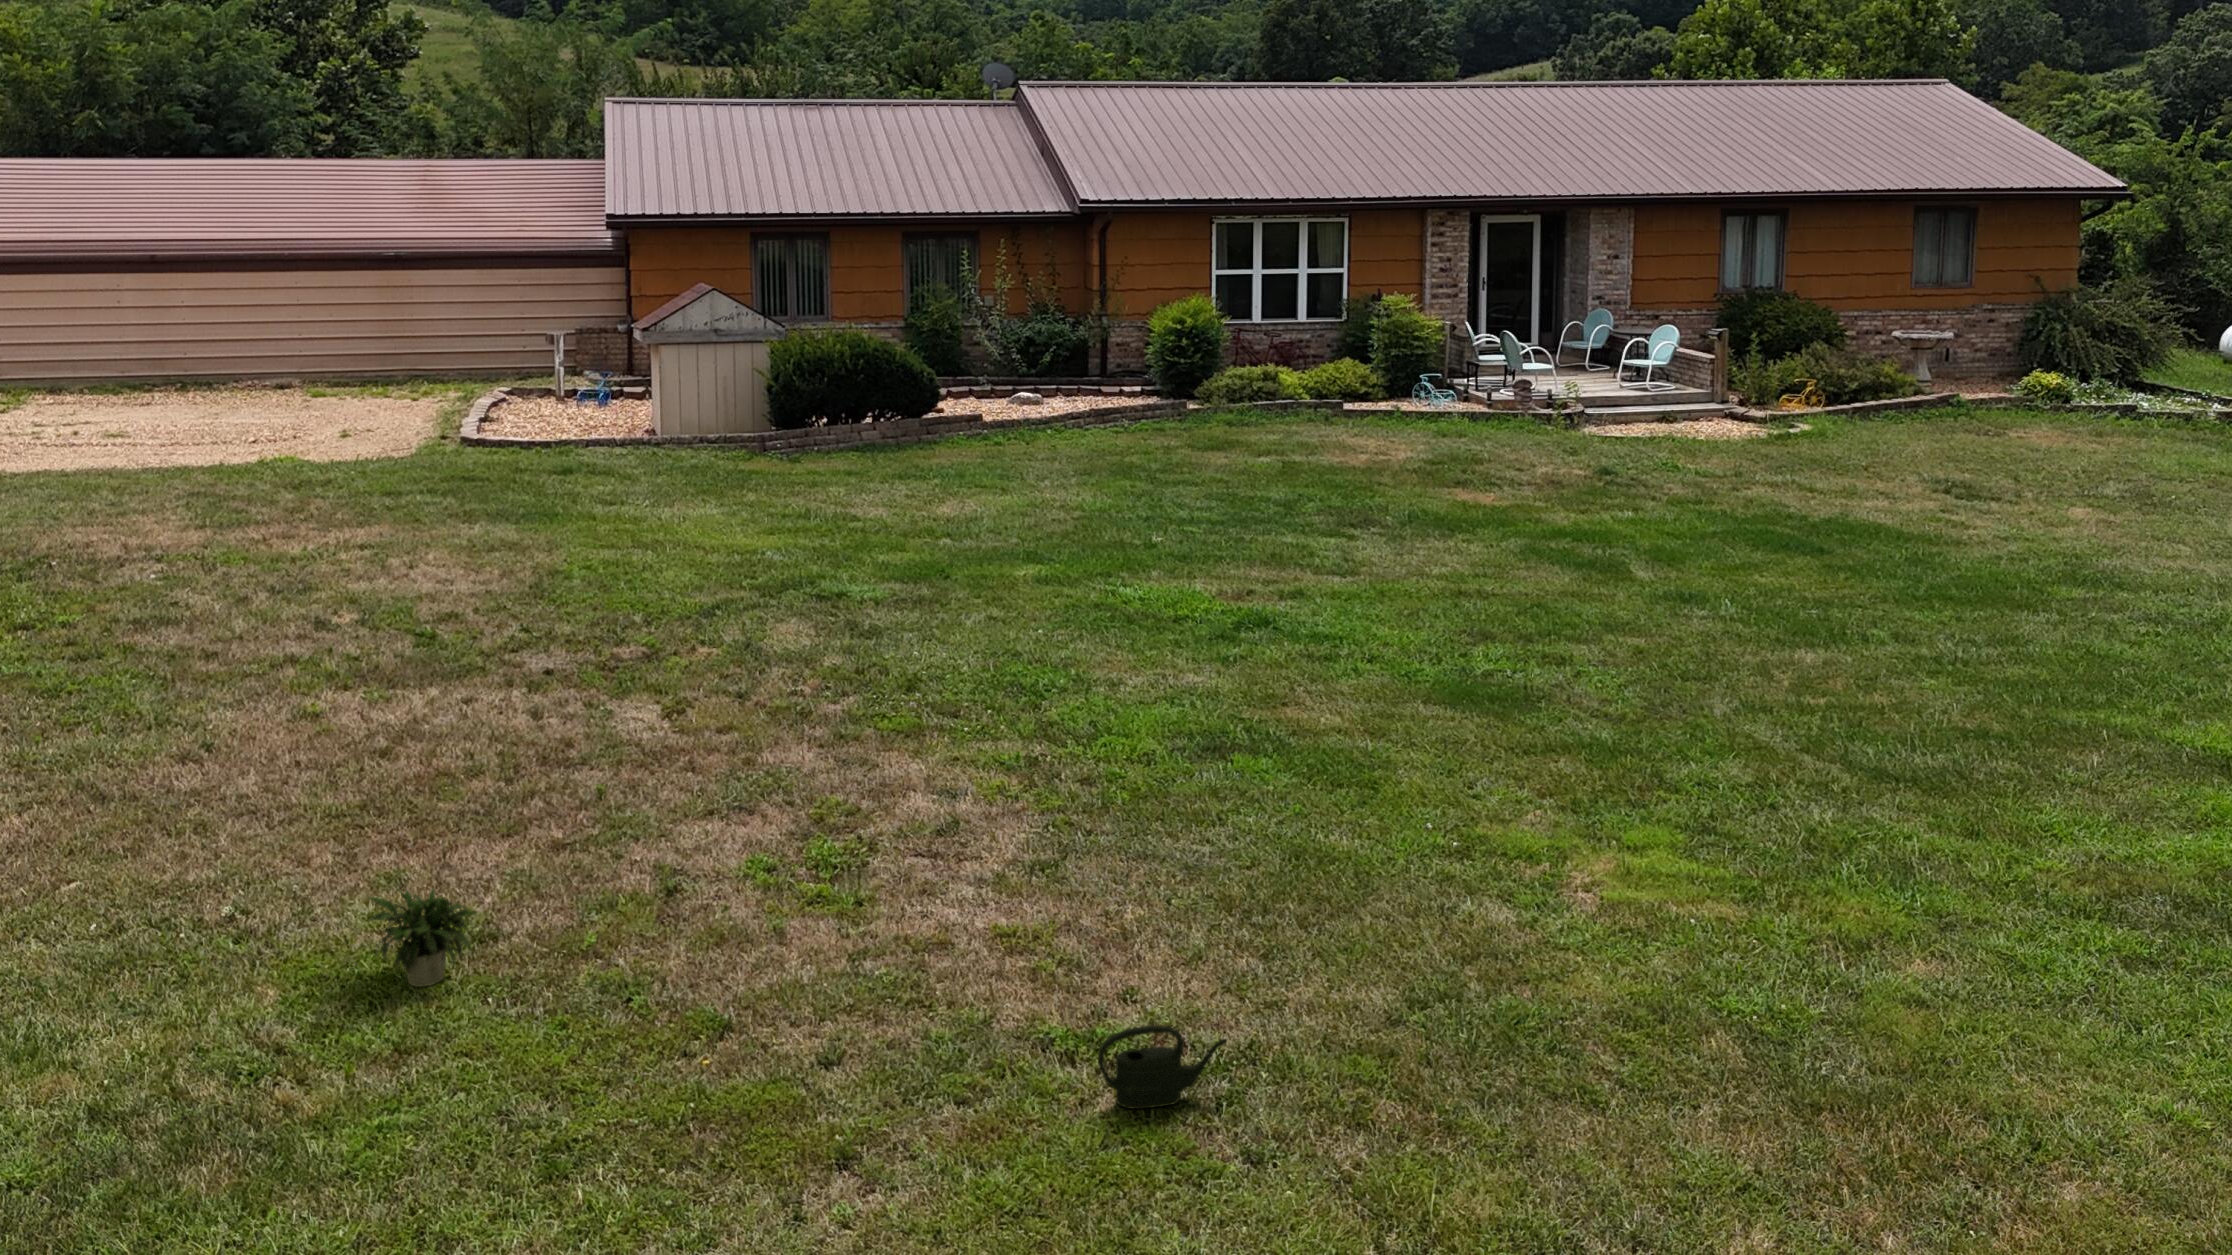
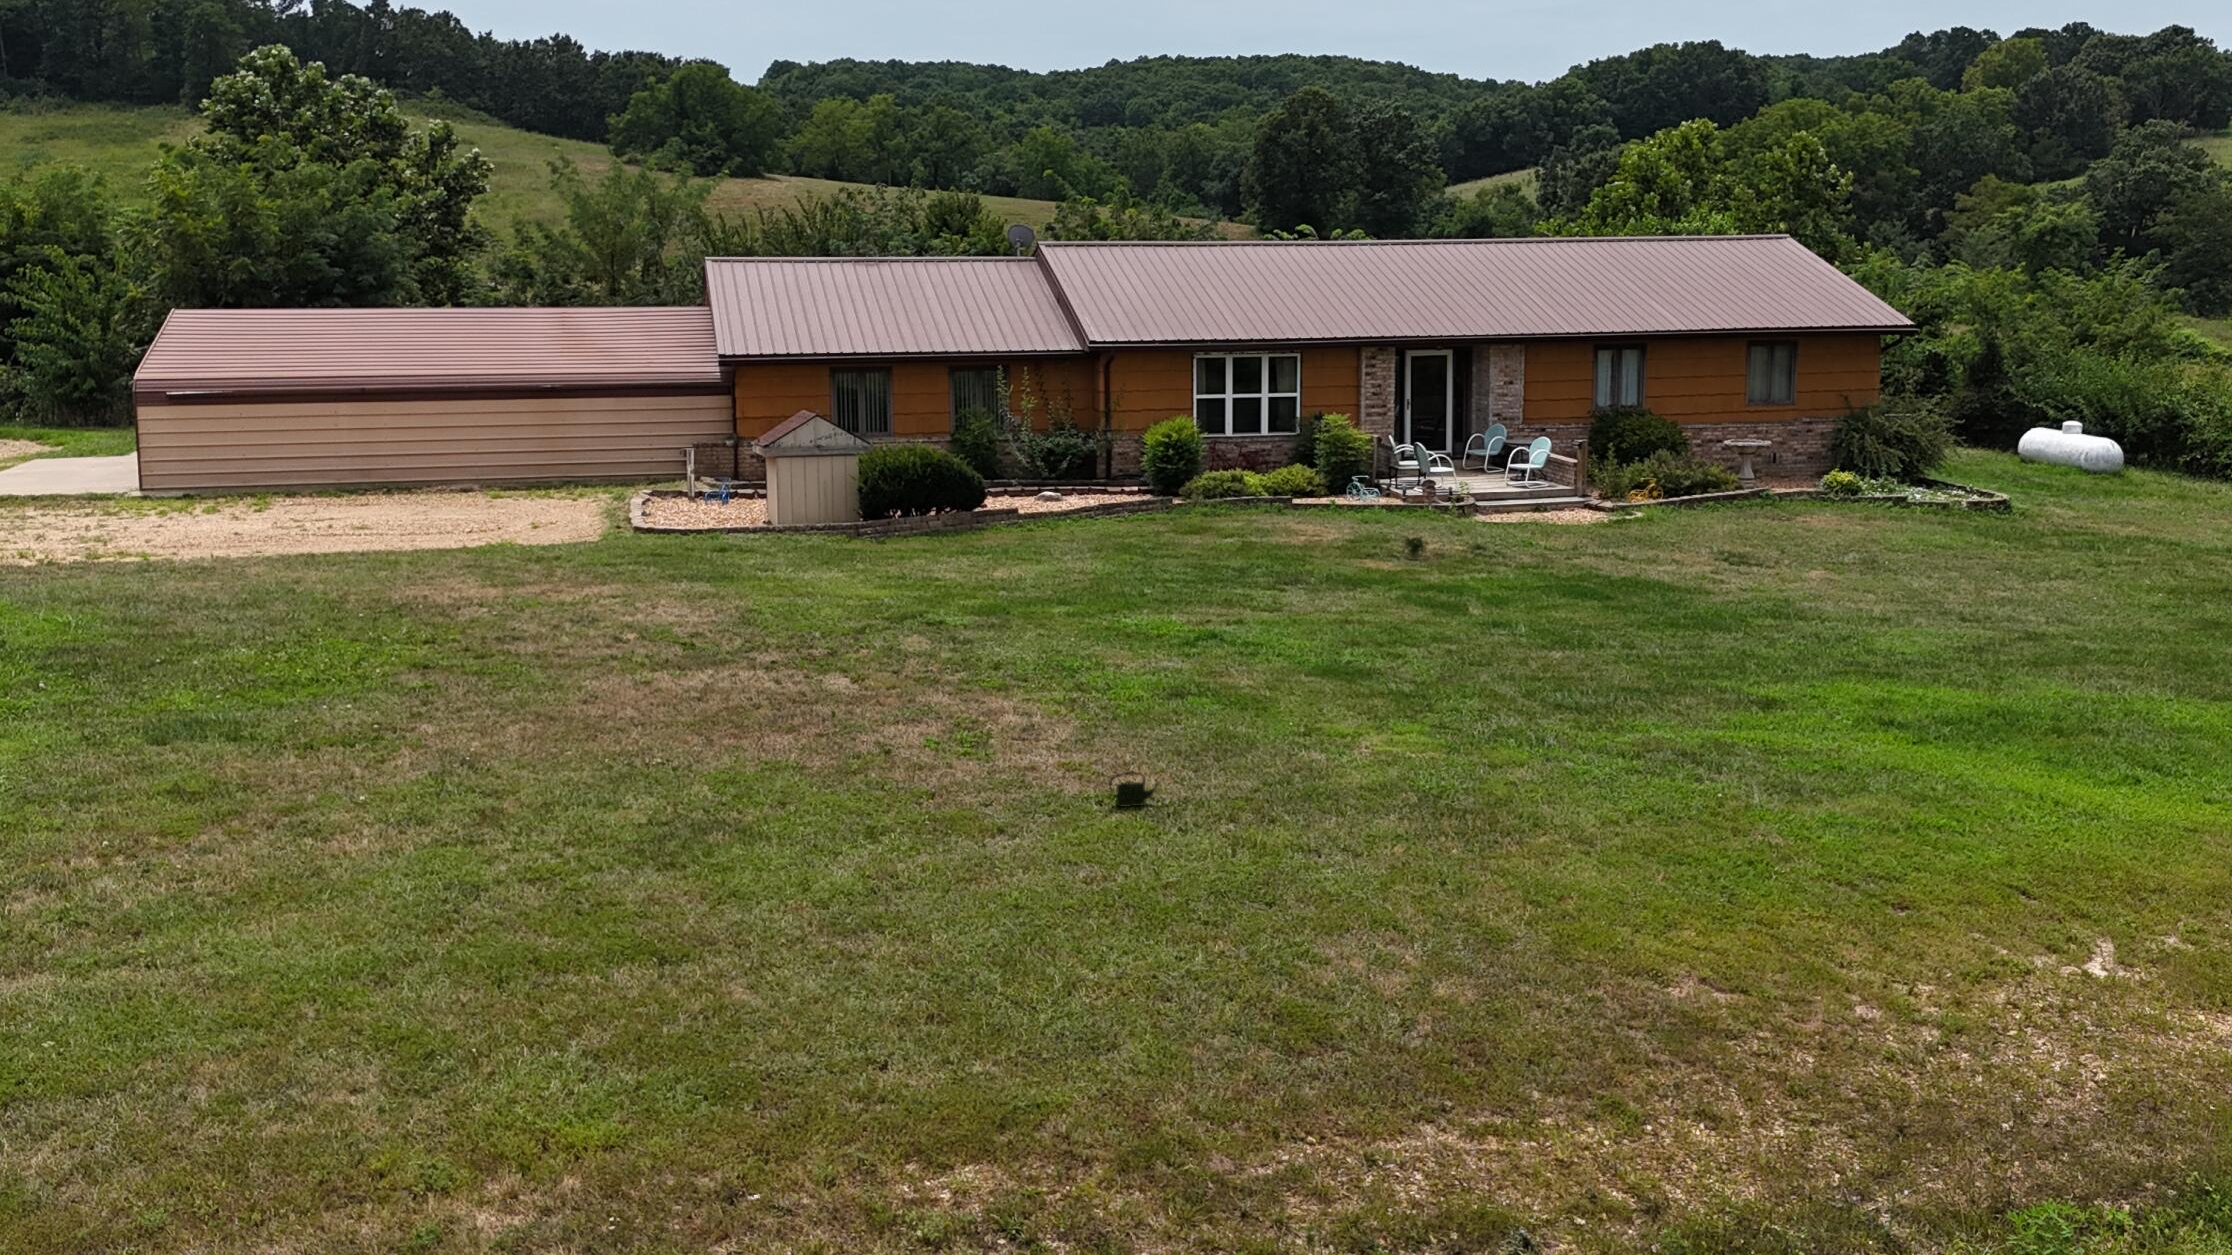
potted plant: present [369,888,476,987] -> present [1402,536,1425,560]

